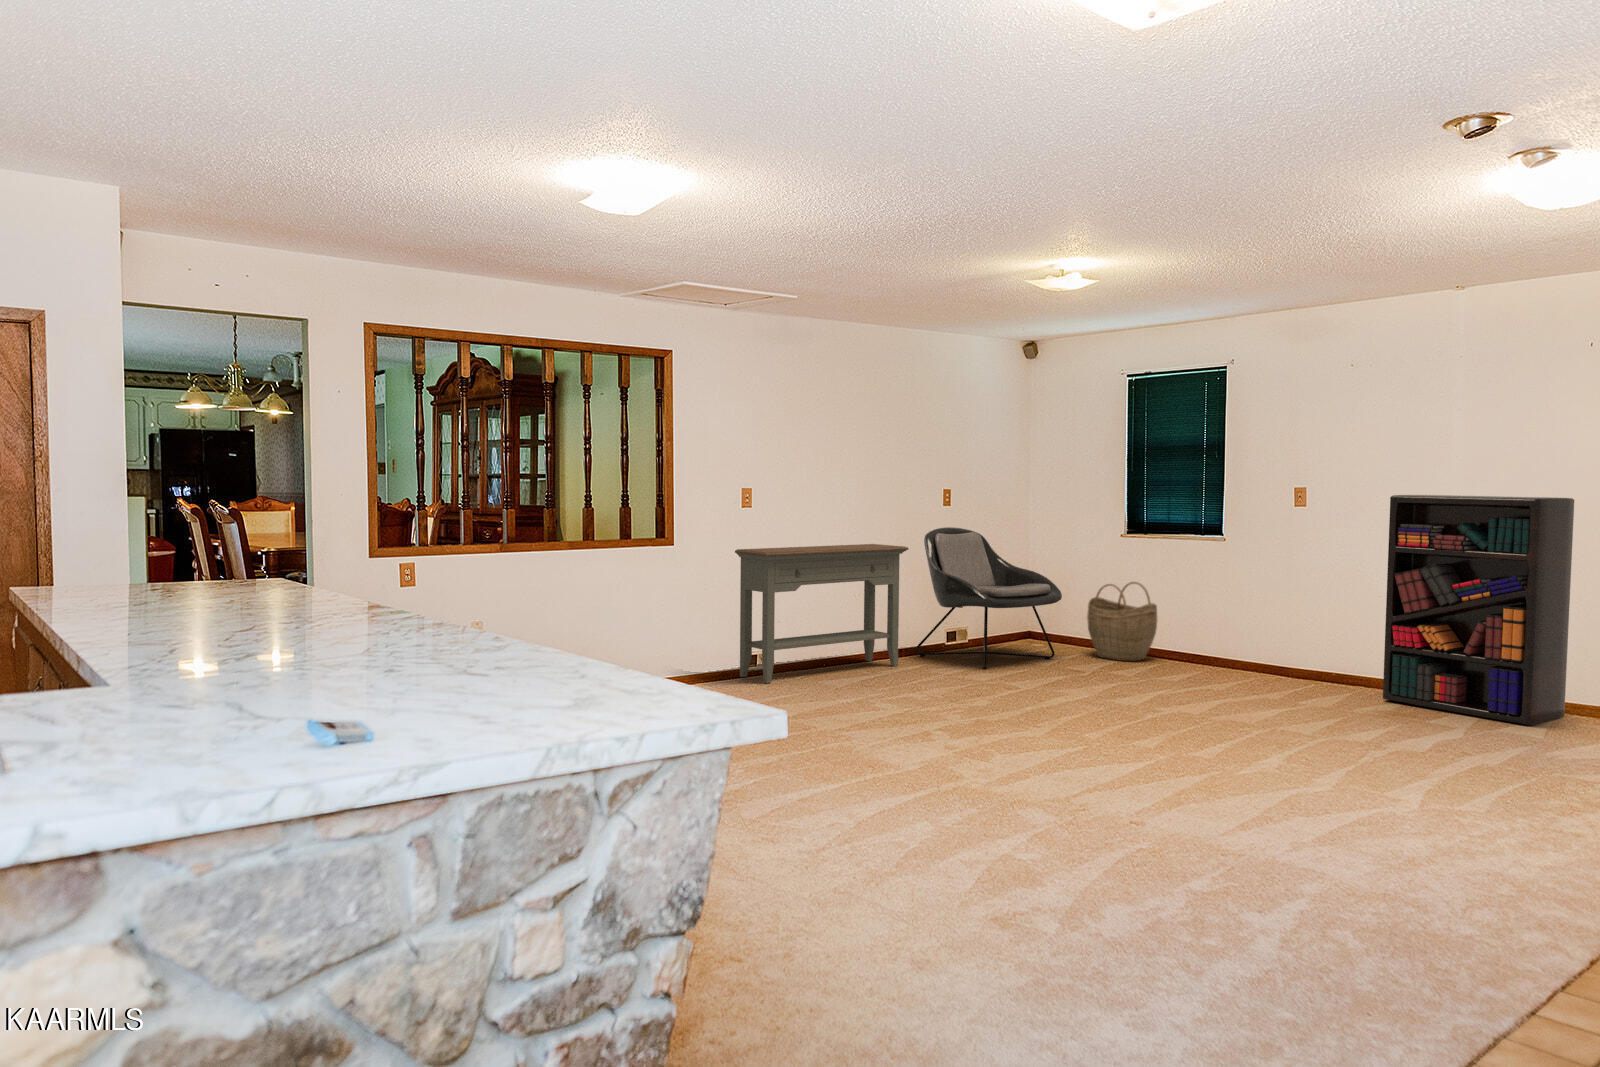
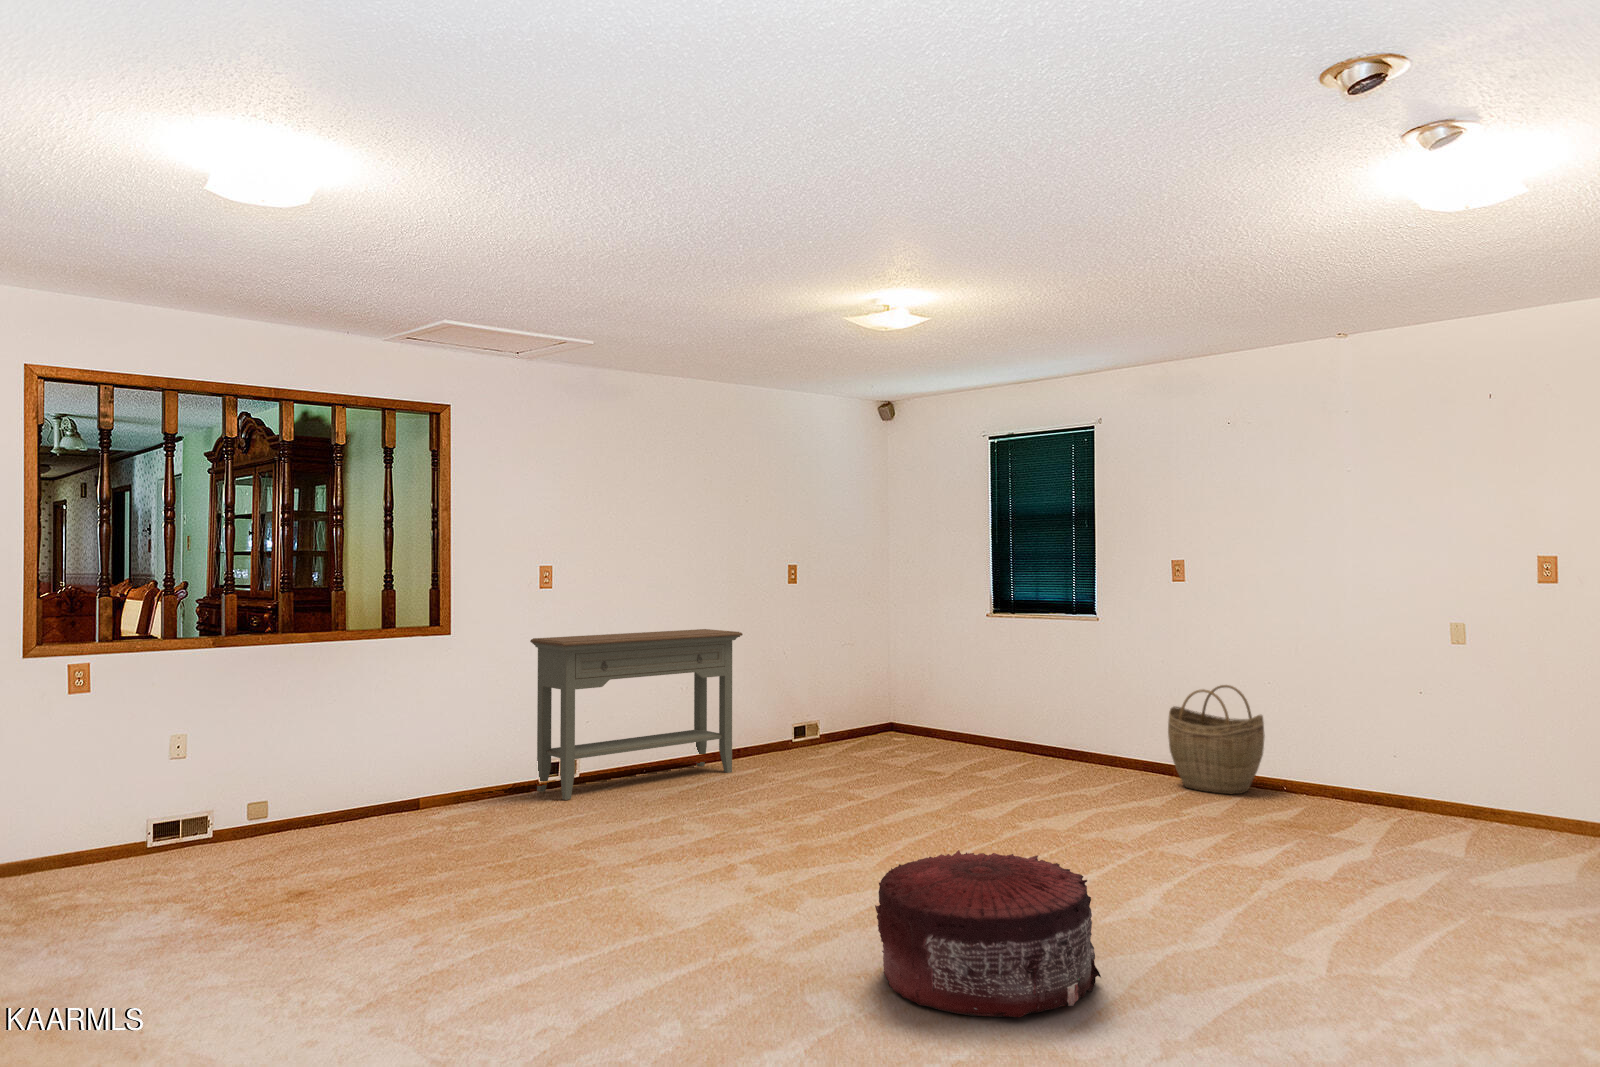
bookshelf: present [1383,495,1574,725] -> none [1276,566,1481,833]
lounge chair: present [916,527,1062,669] -> none [757,609,921,773]
woven basket: present [1087,582,1157,661] -> present [1168,685,1265,794]
pouf: none [1062,715,1238,830] -> present [875,850,1101,1018]

